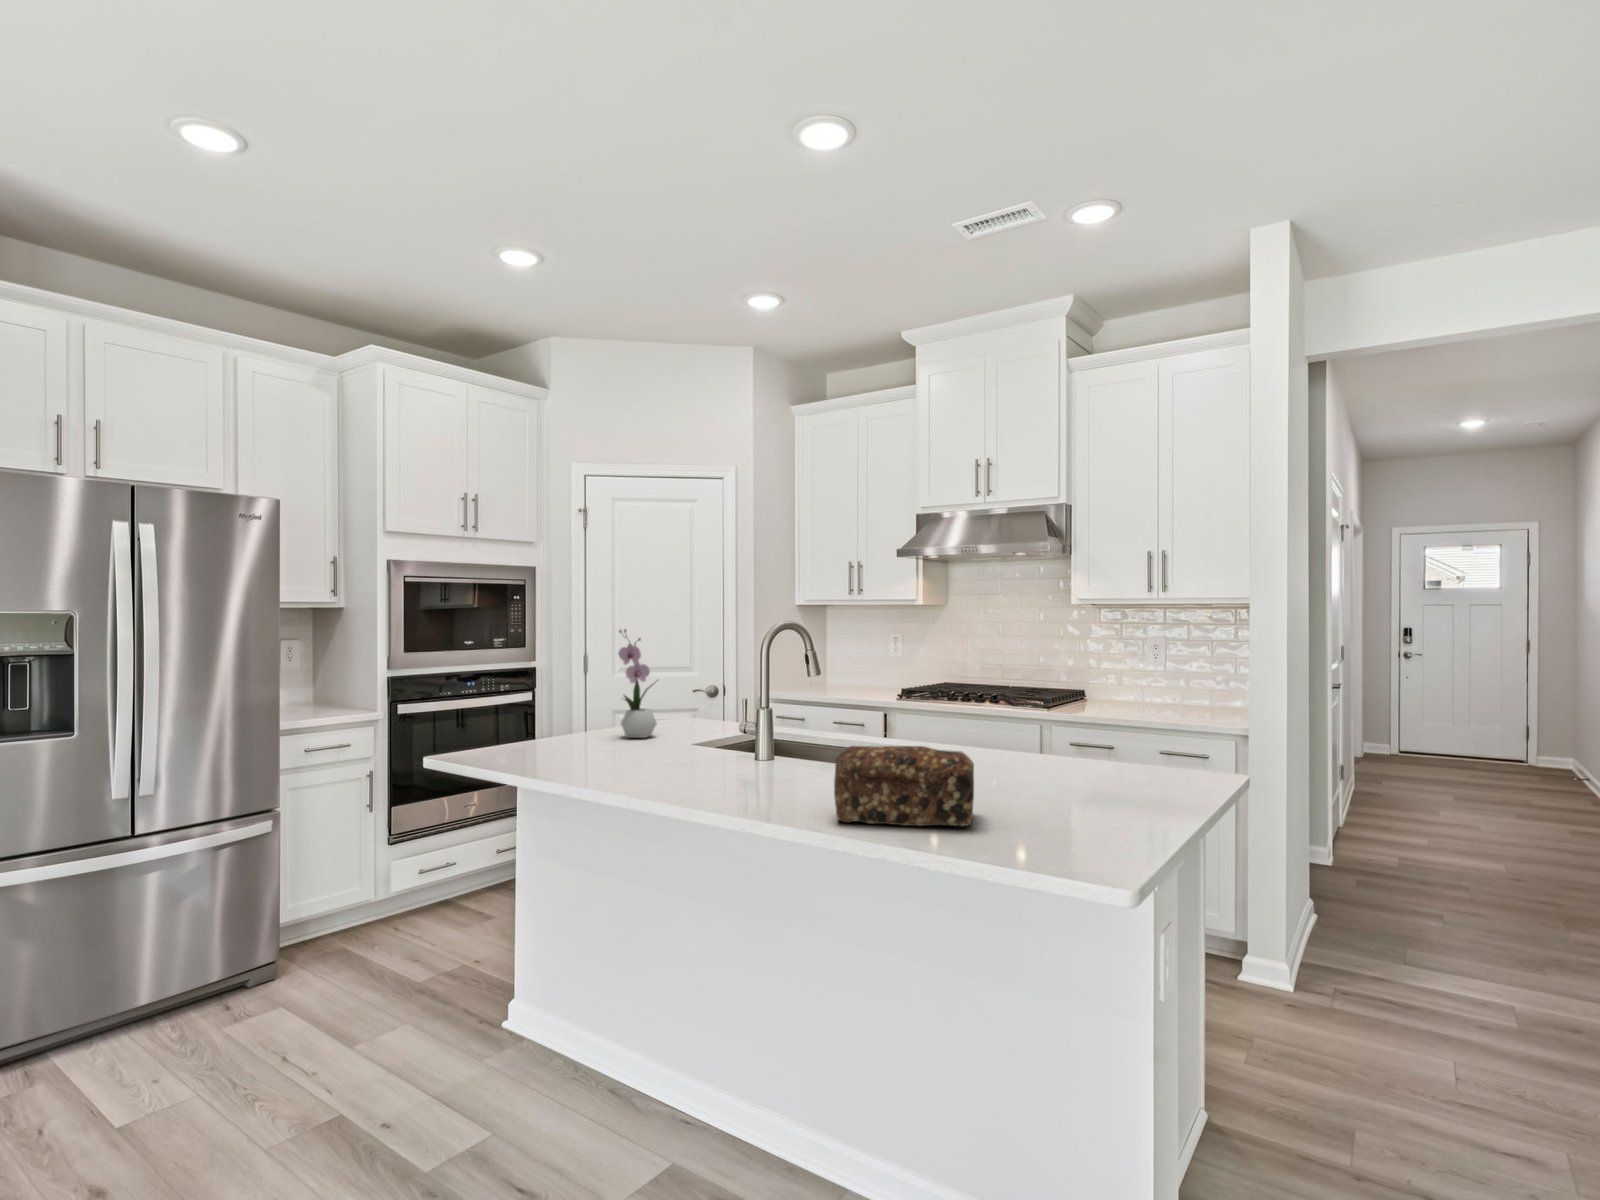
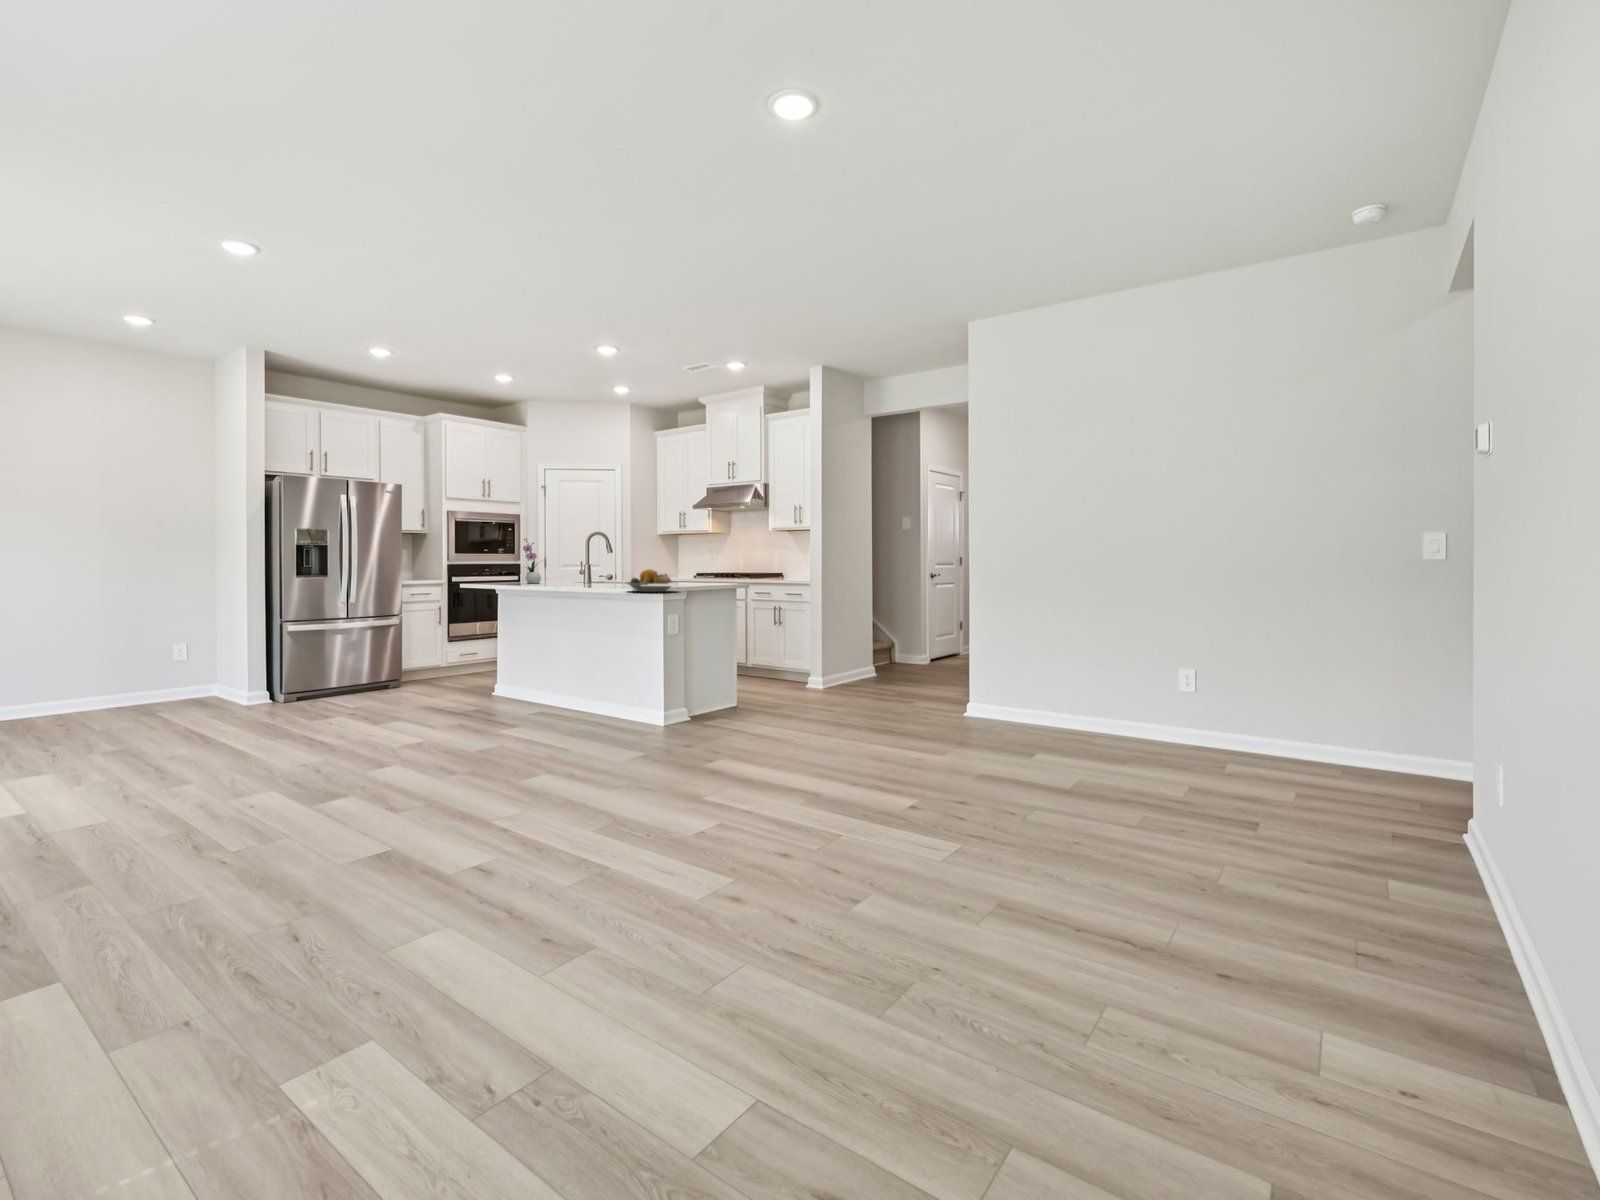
fruit bowl: none [986,727,1138,794] -> present [626,569,672,592]
bread loaf: present [834,746,974,826] -> none [549,570,601,593]

